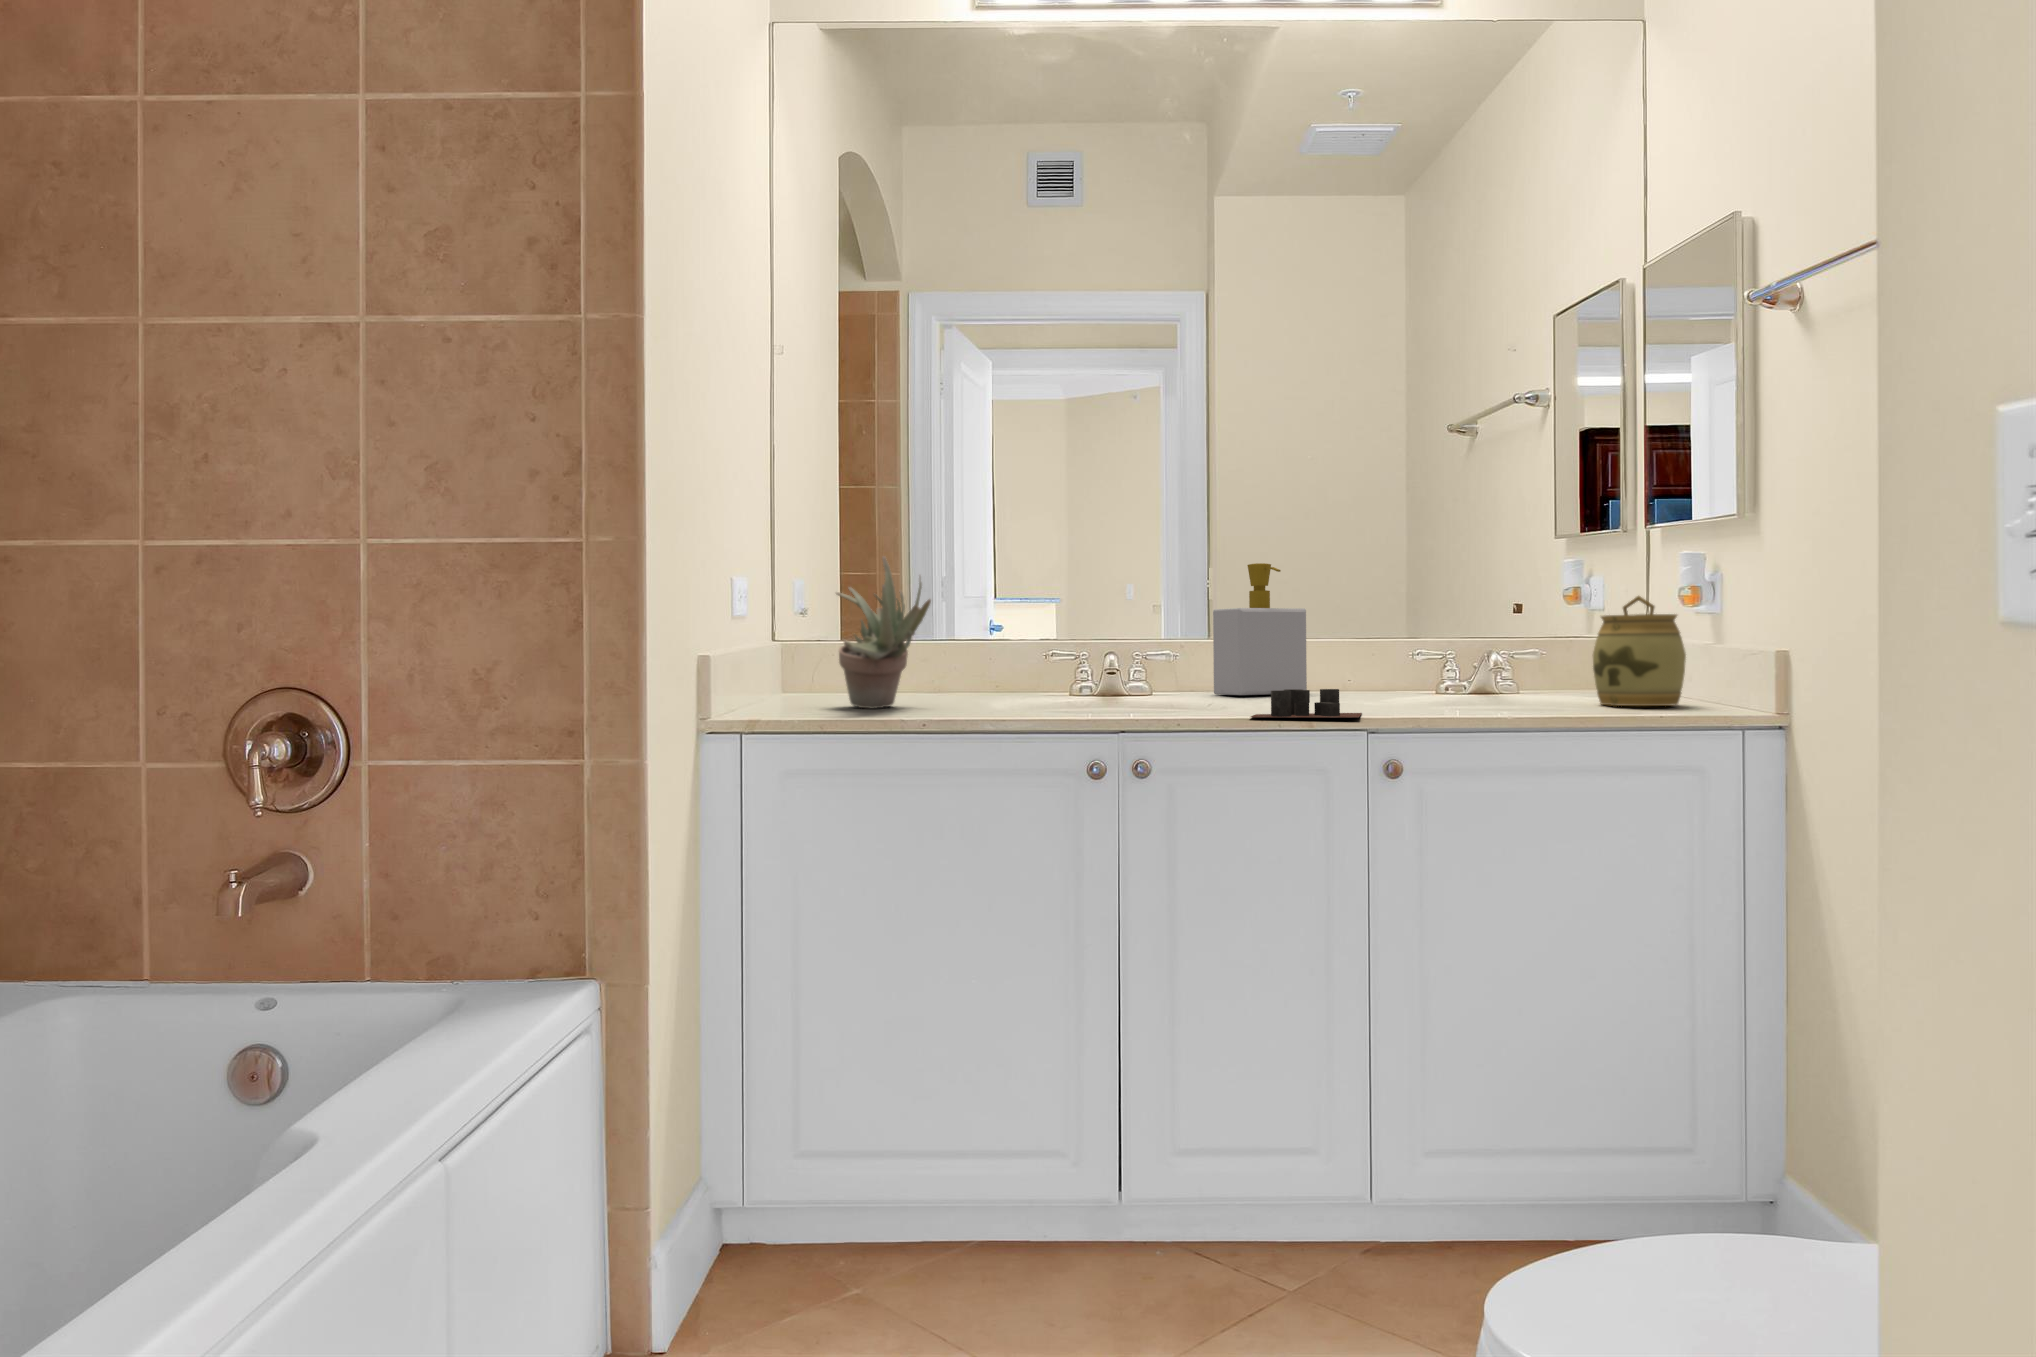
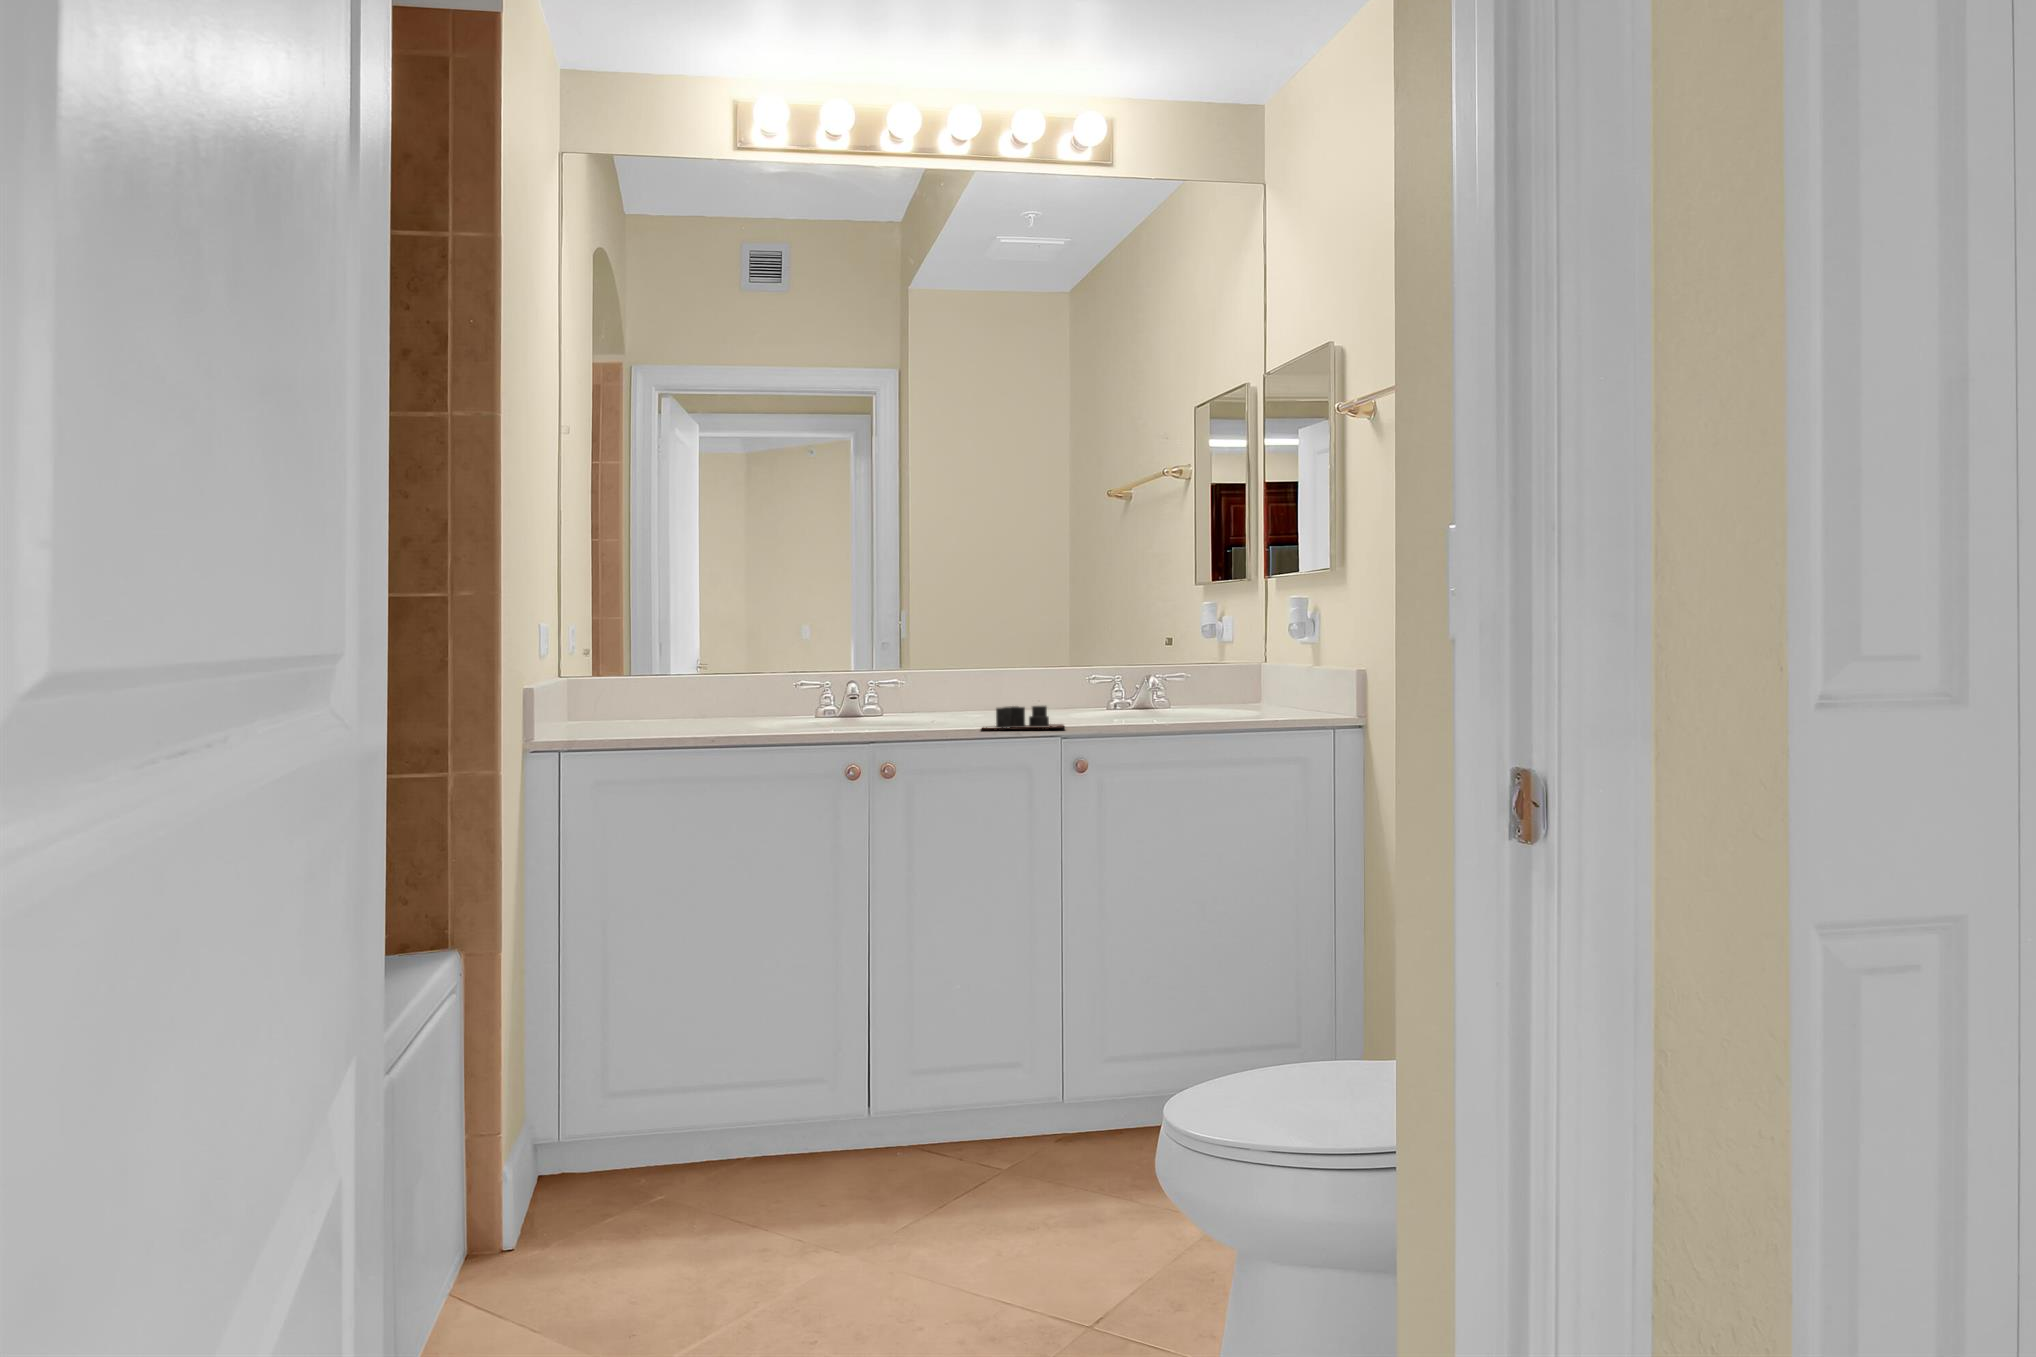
succulent plant: present [836,557,931,709] -> none [625,600,711,730]
soap bottle: present [1213,563,1307,695] -> none [937,605,1012,712]
jar: present [1593,596,1686,706] -> none [1229,630,1295,715]

